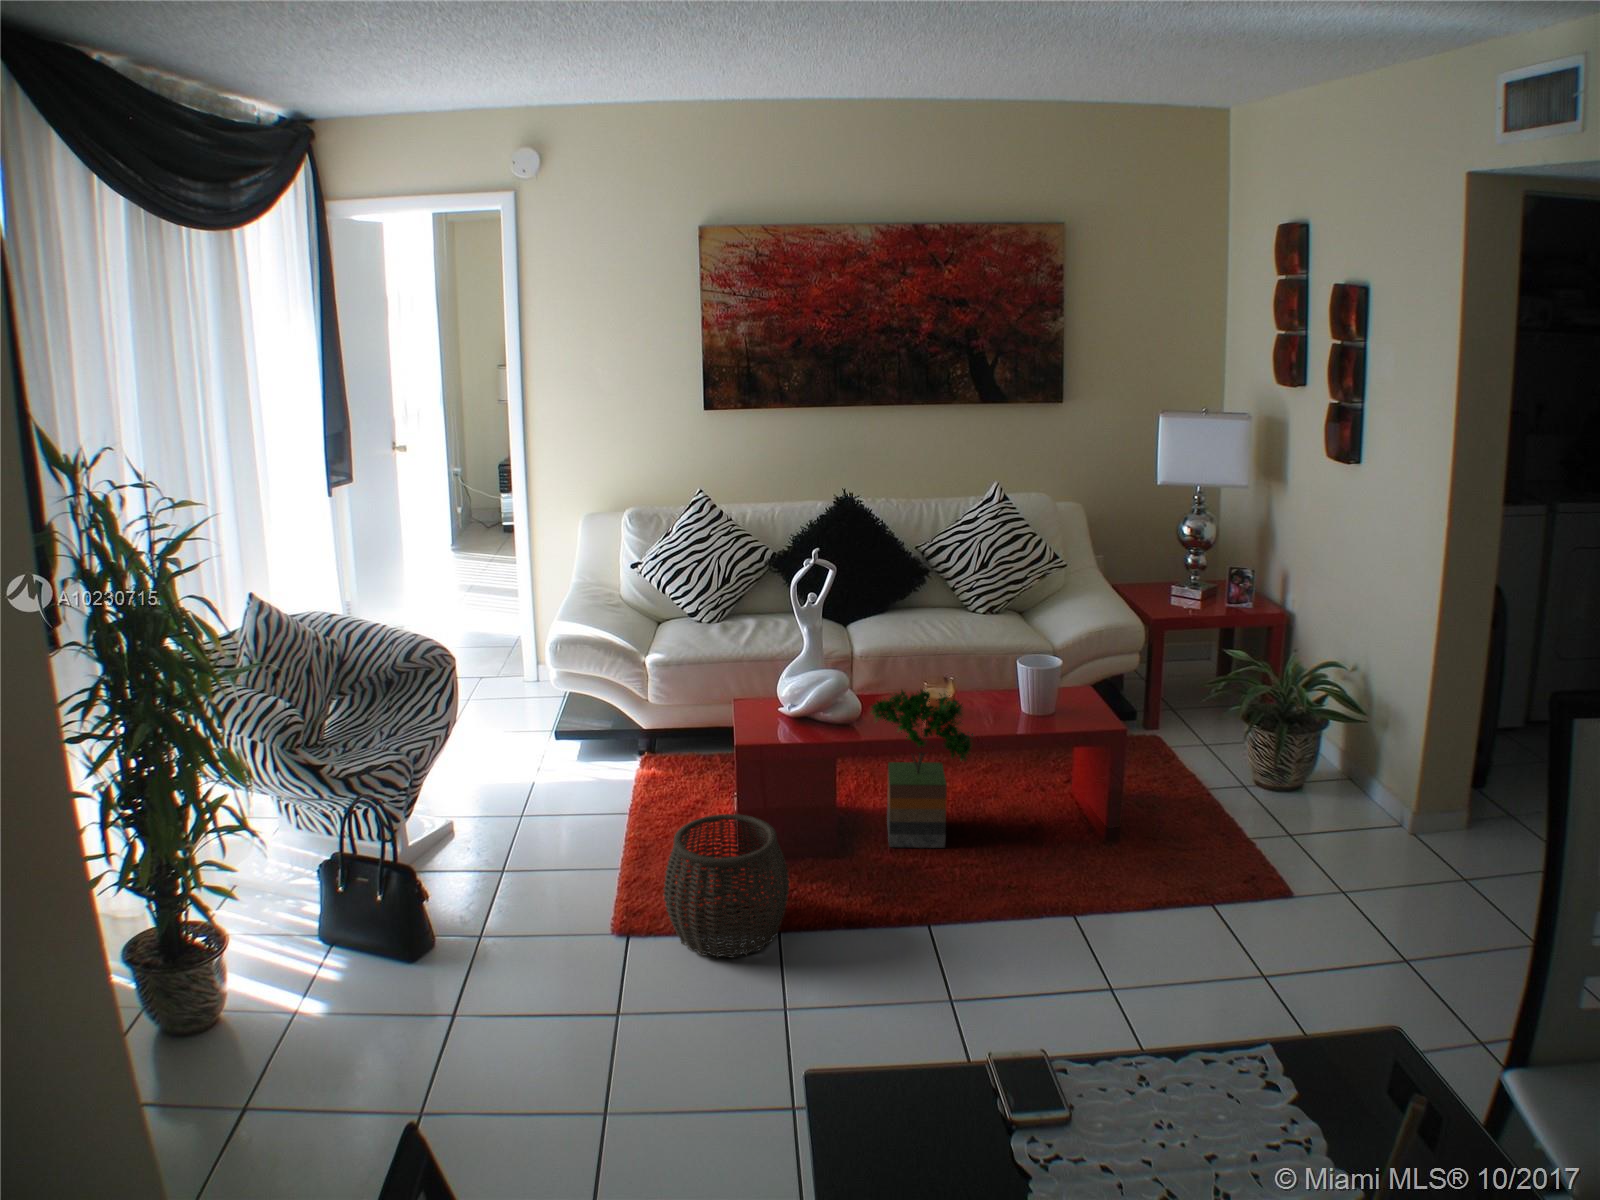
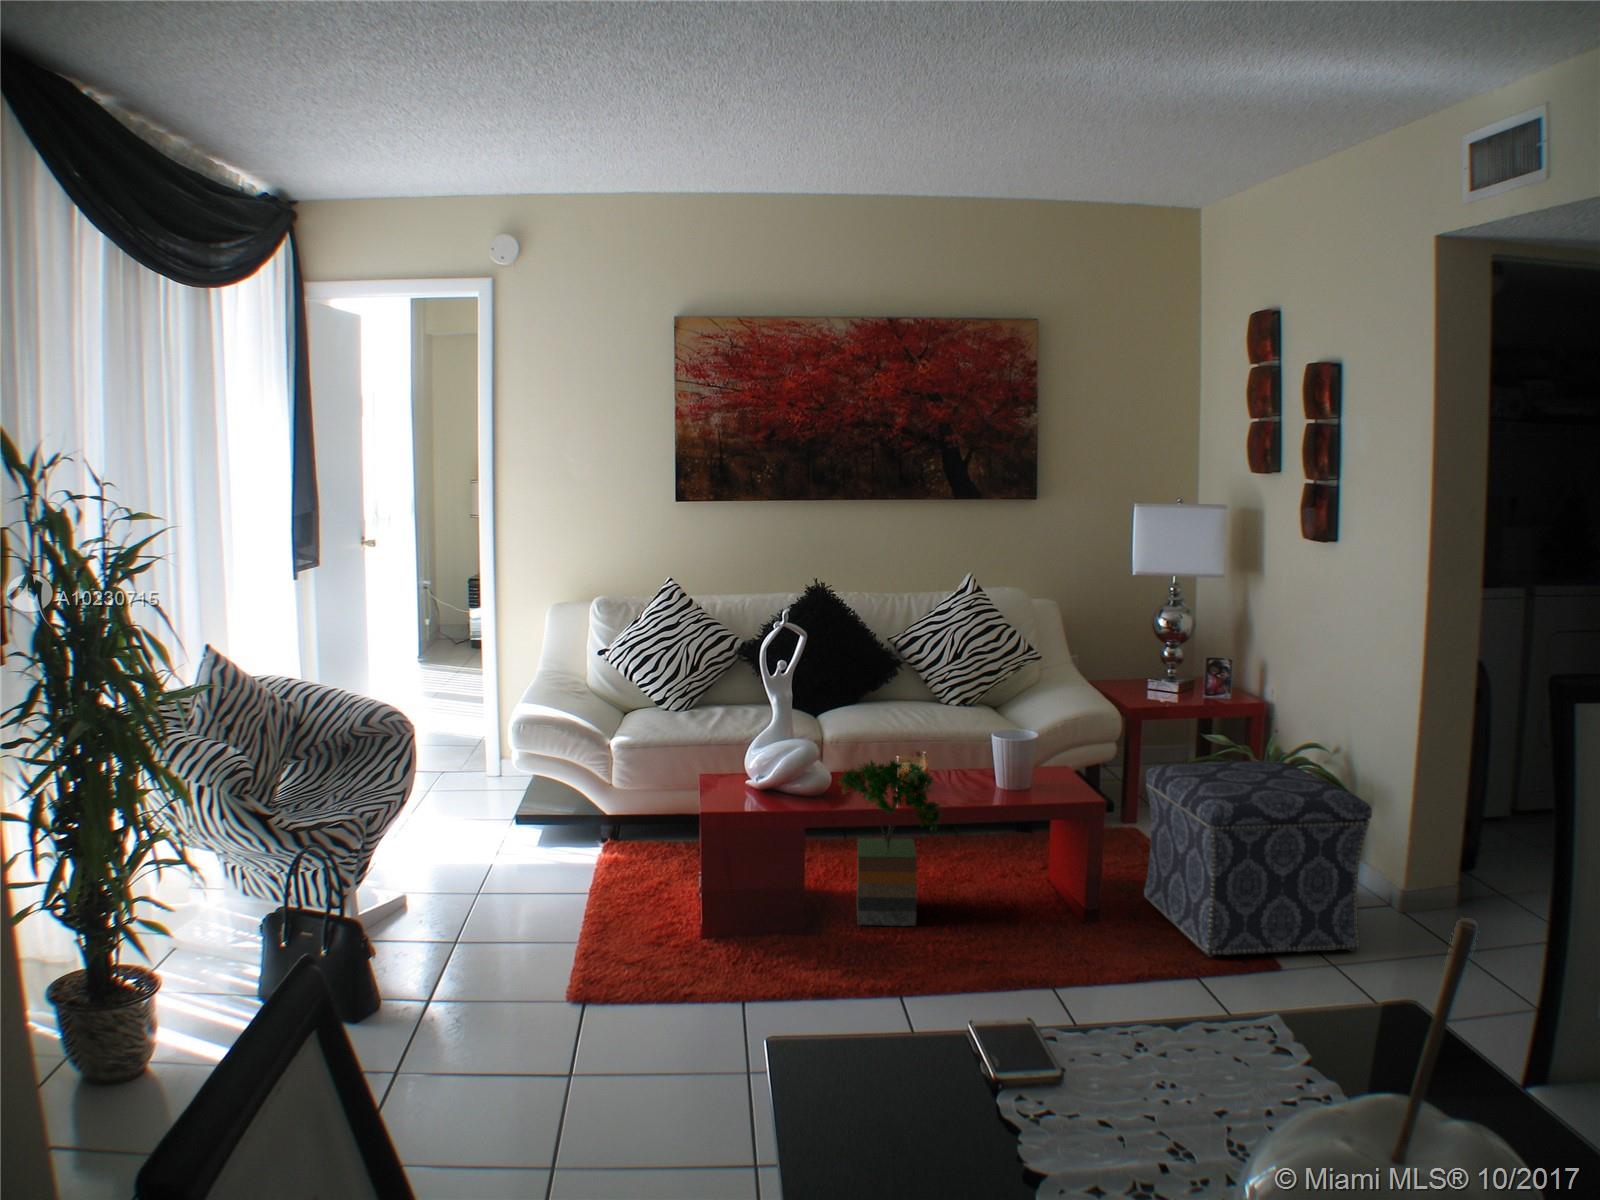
ottoman: none [1164,686,1397,882] -> present [1144,761,1372,957]
woven basket: present [664,814,790,958] -> none [619,875,752,1022]

